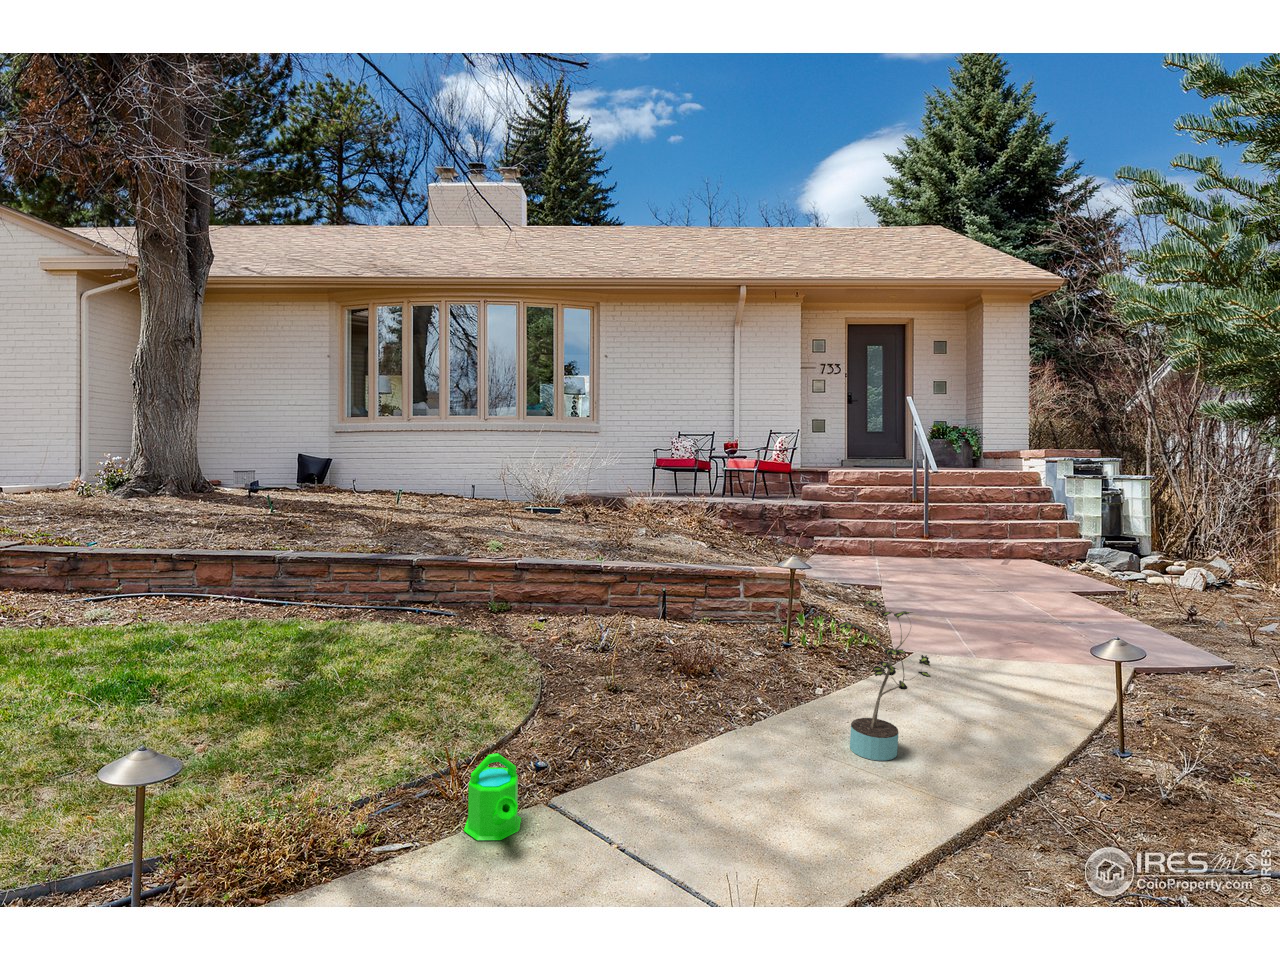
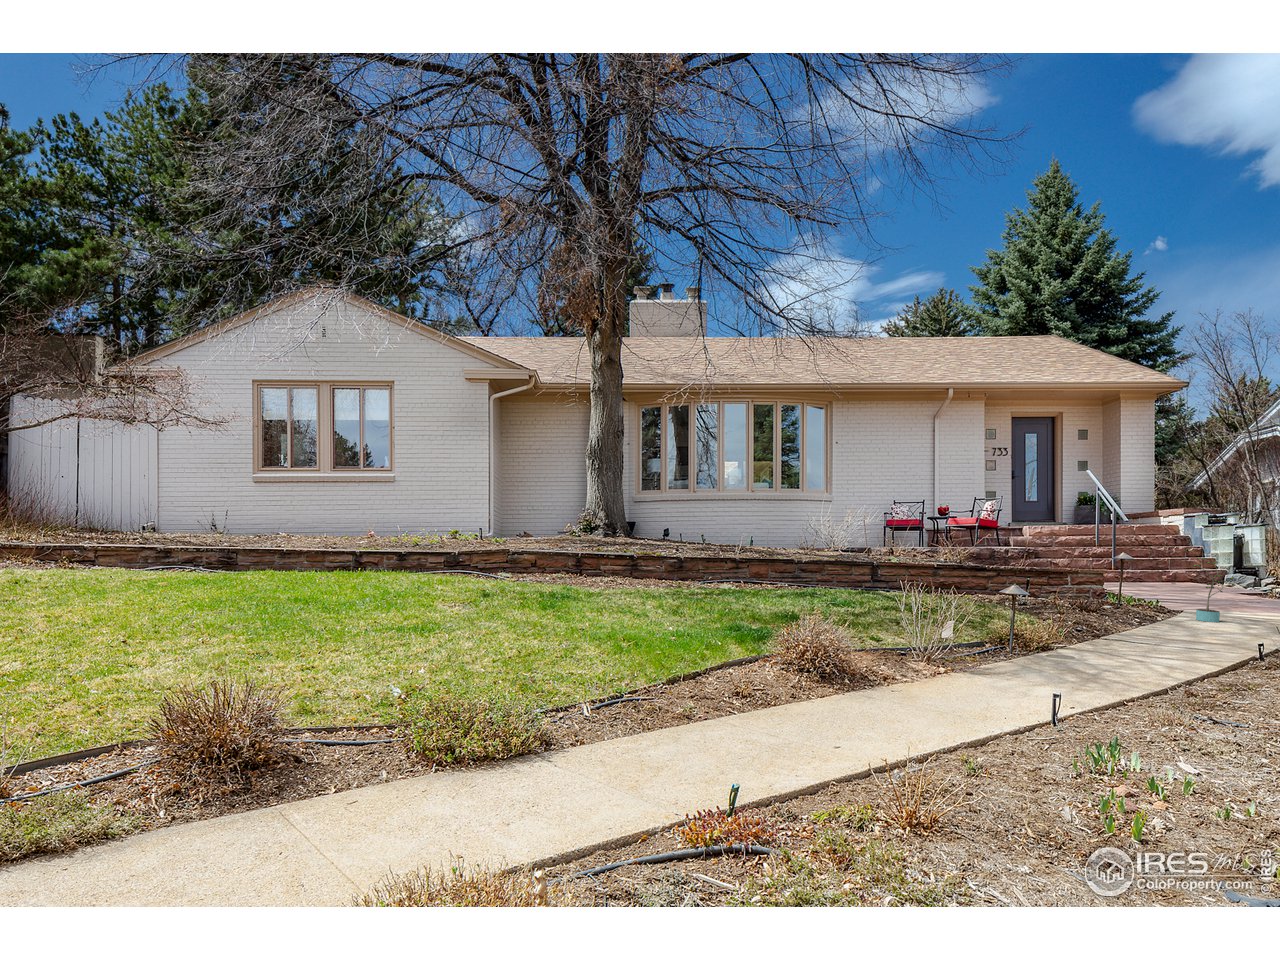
watering can: present [464,753,521,840] -> none [1076,602,1115,632]

